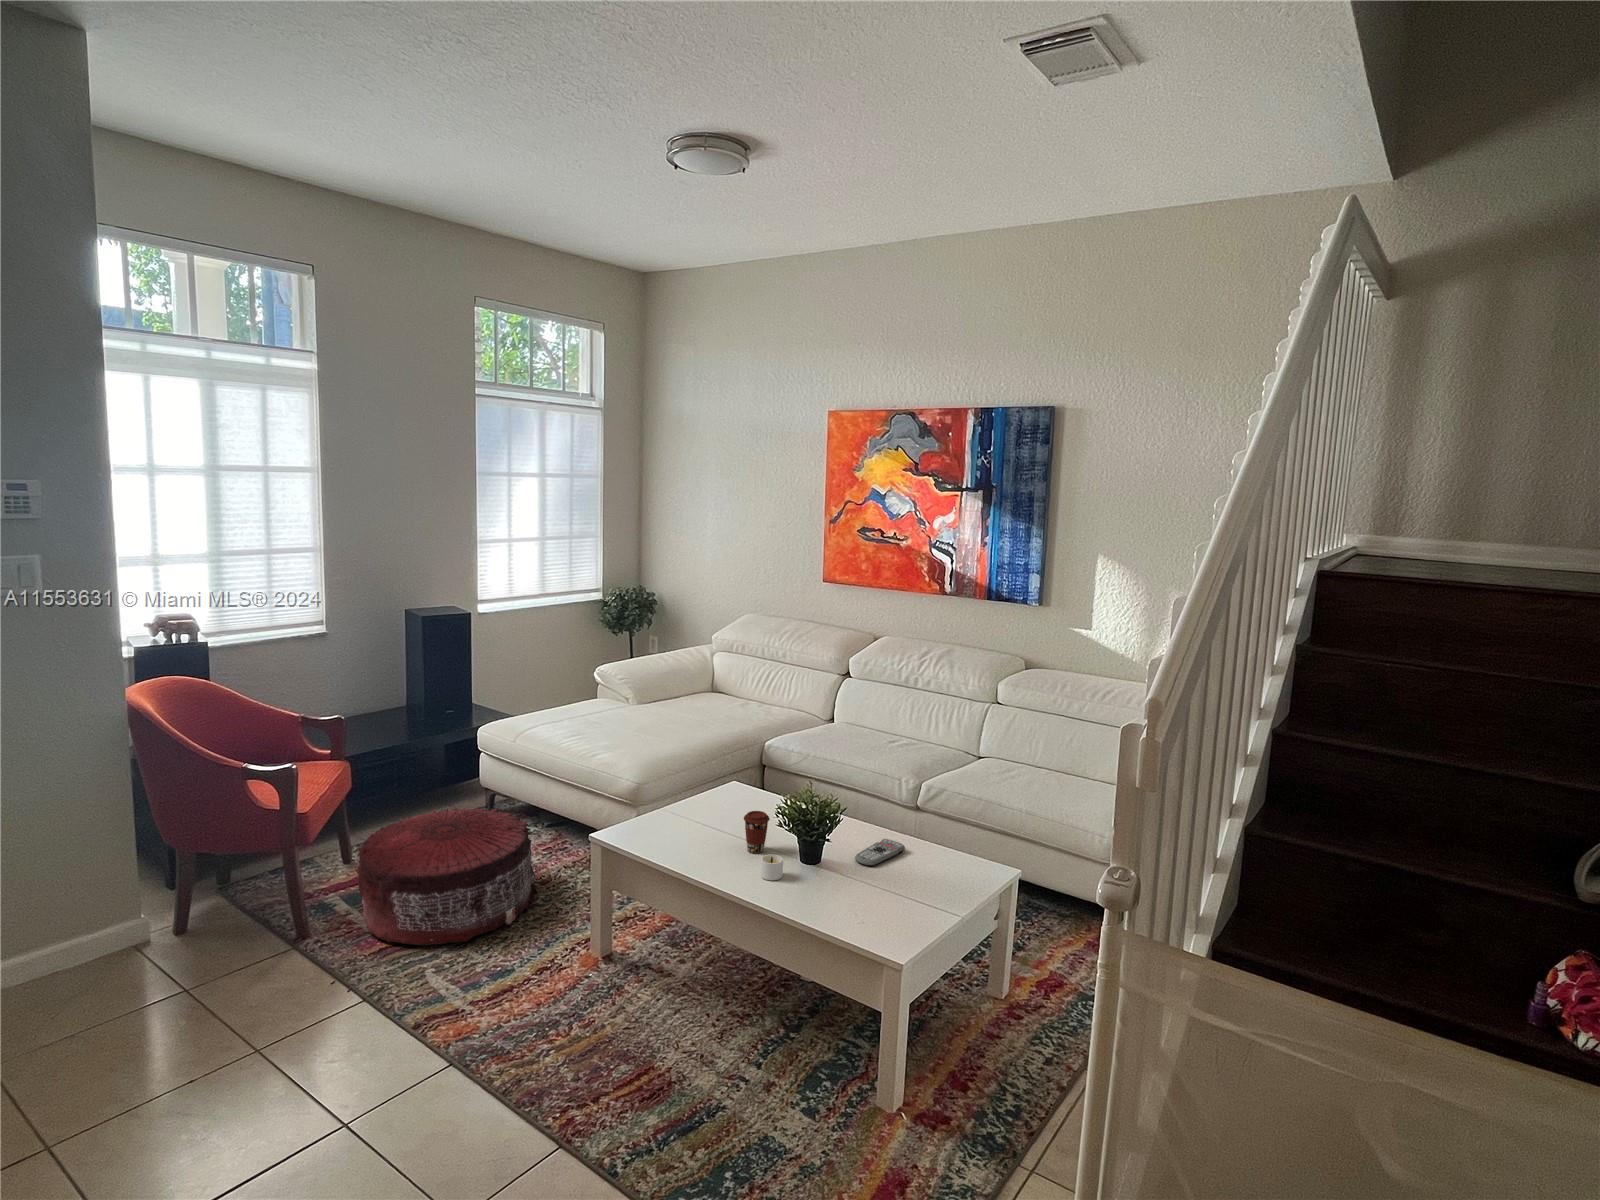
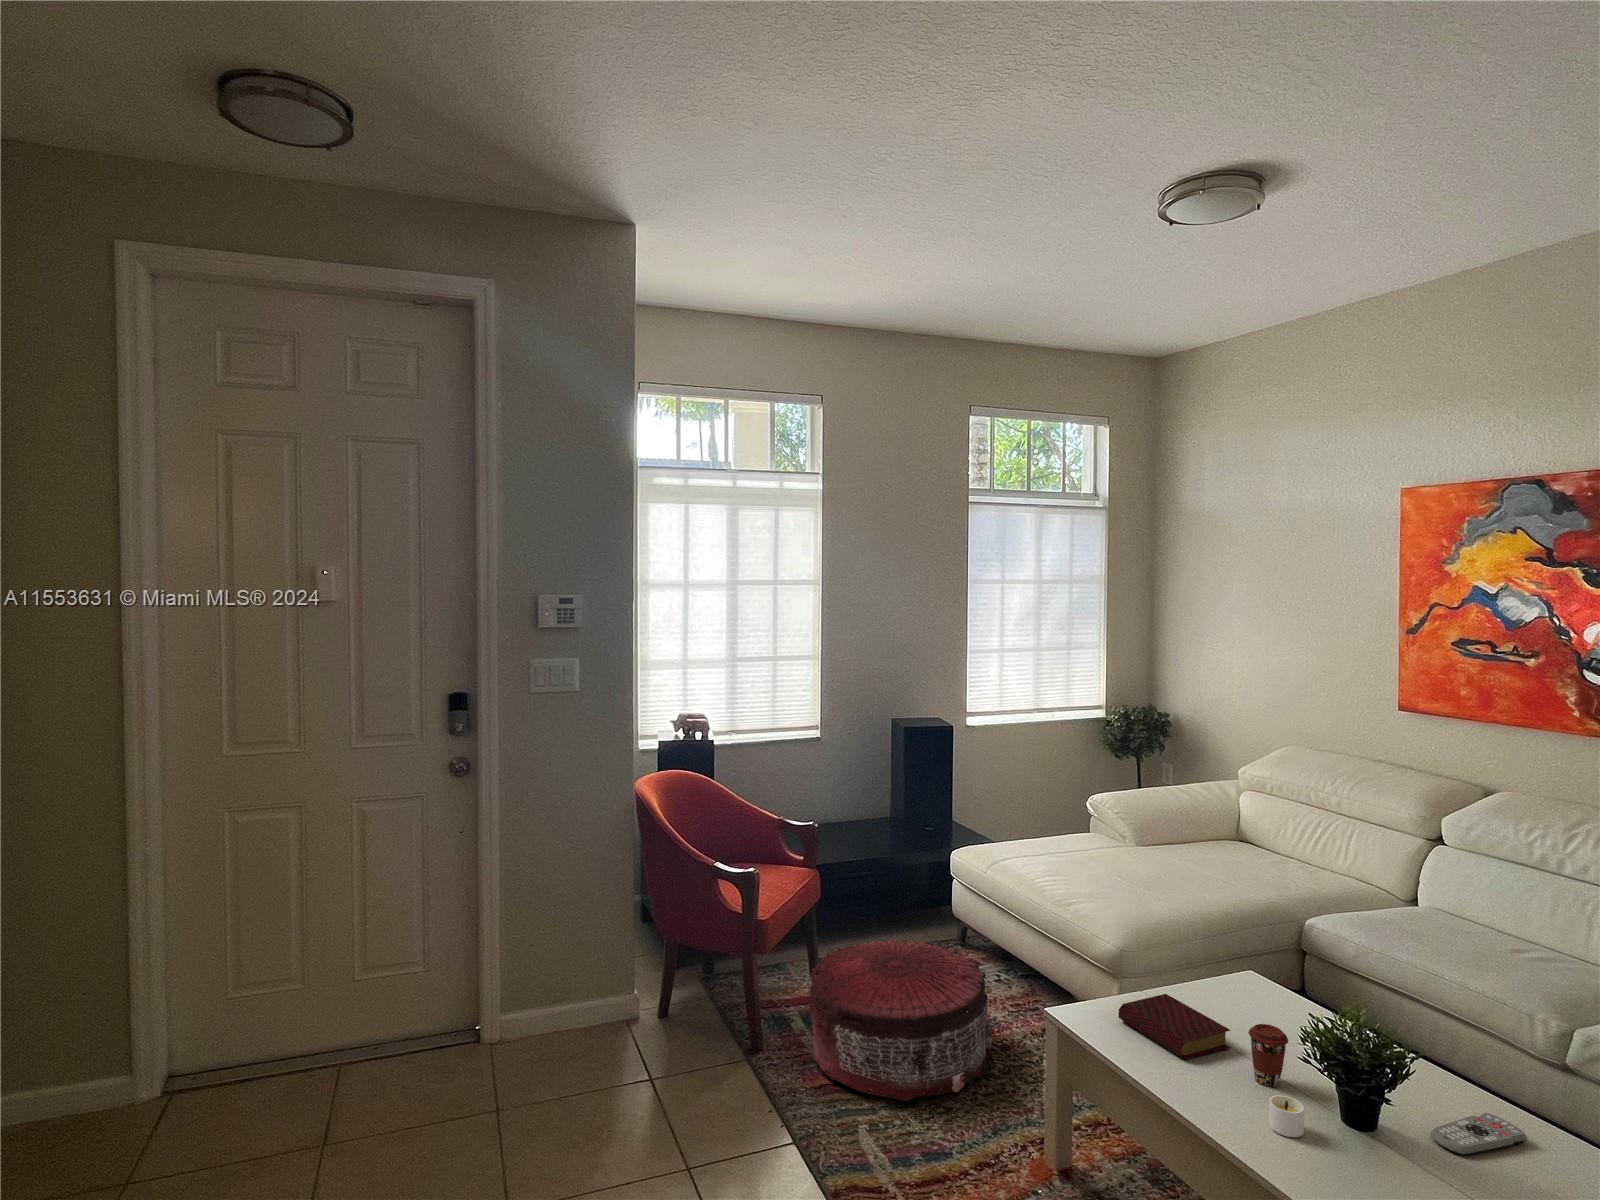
book: none [648,807,729,849] -> present [1119,994,1230,1060]

